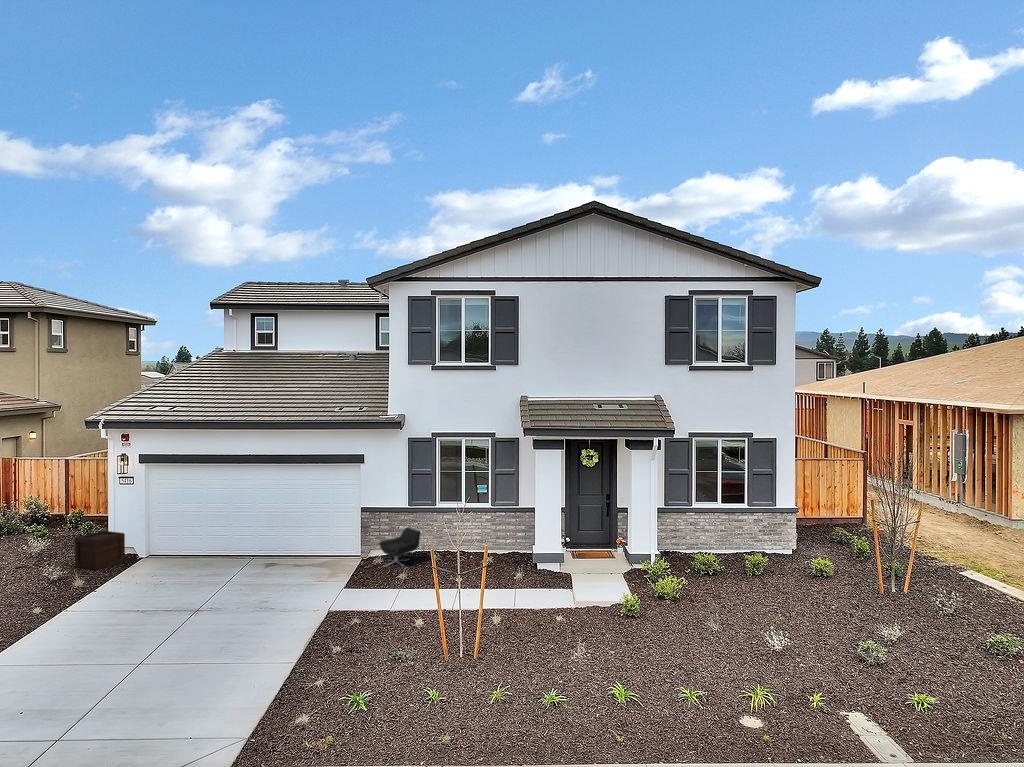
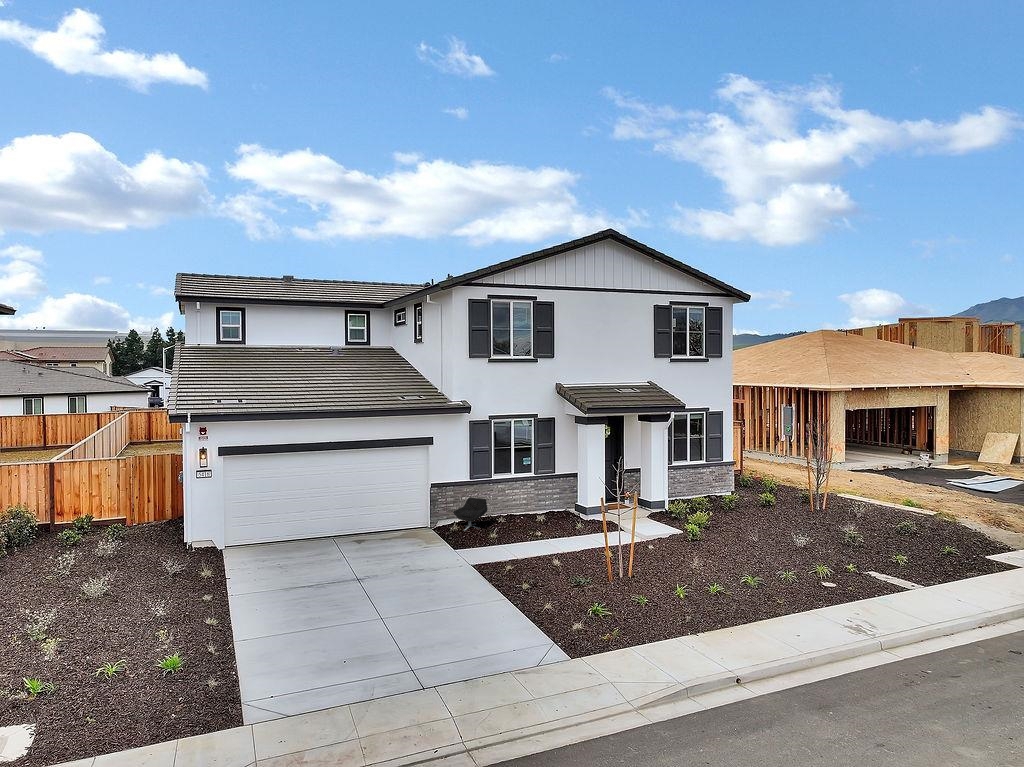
wooden crate: present [75,531,125,570] -> none [163,526,207,564]

